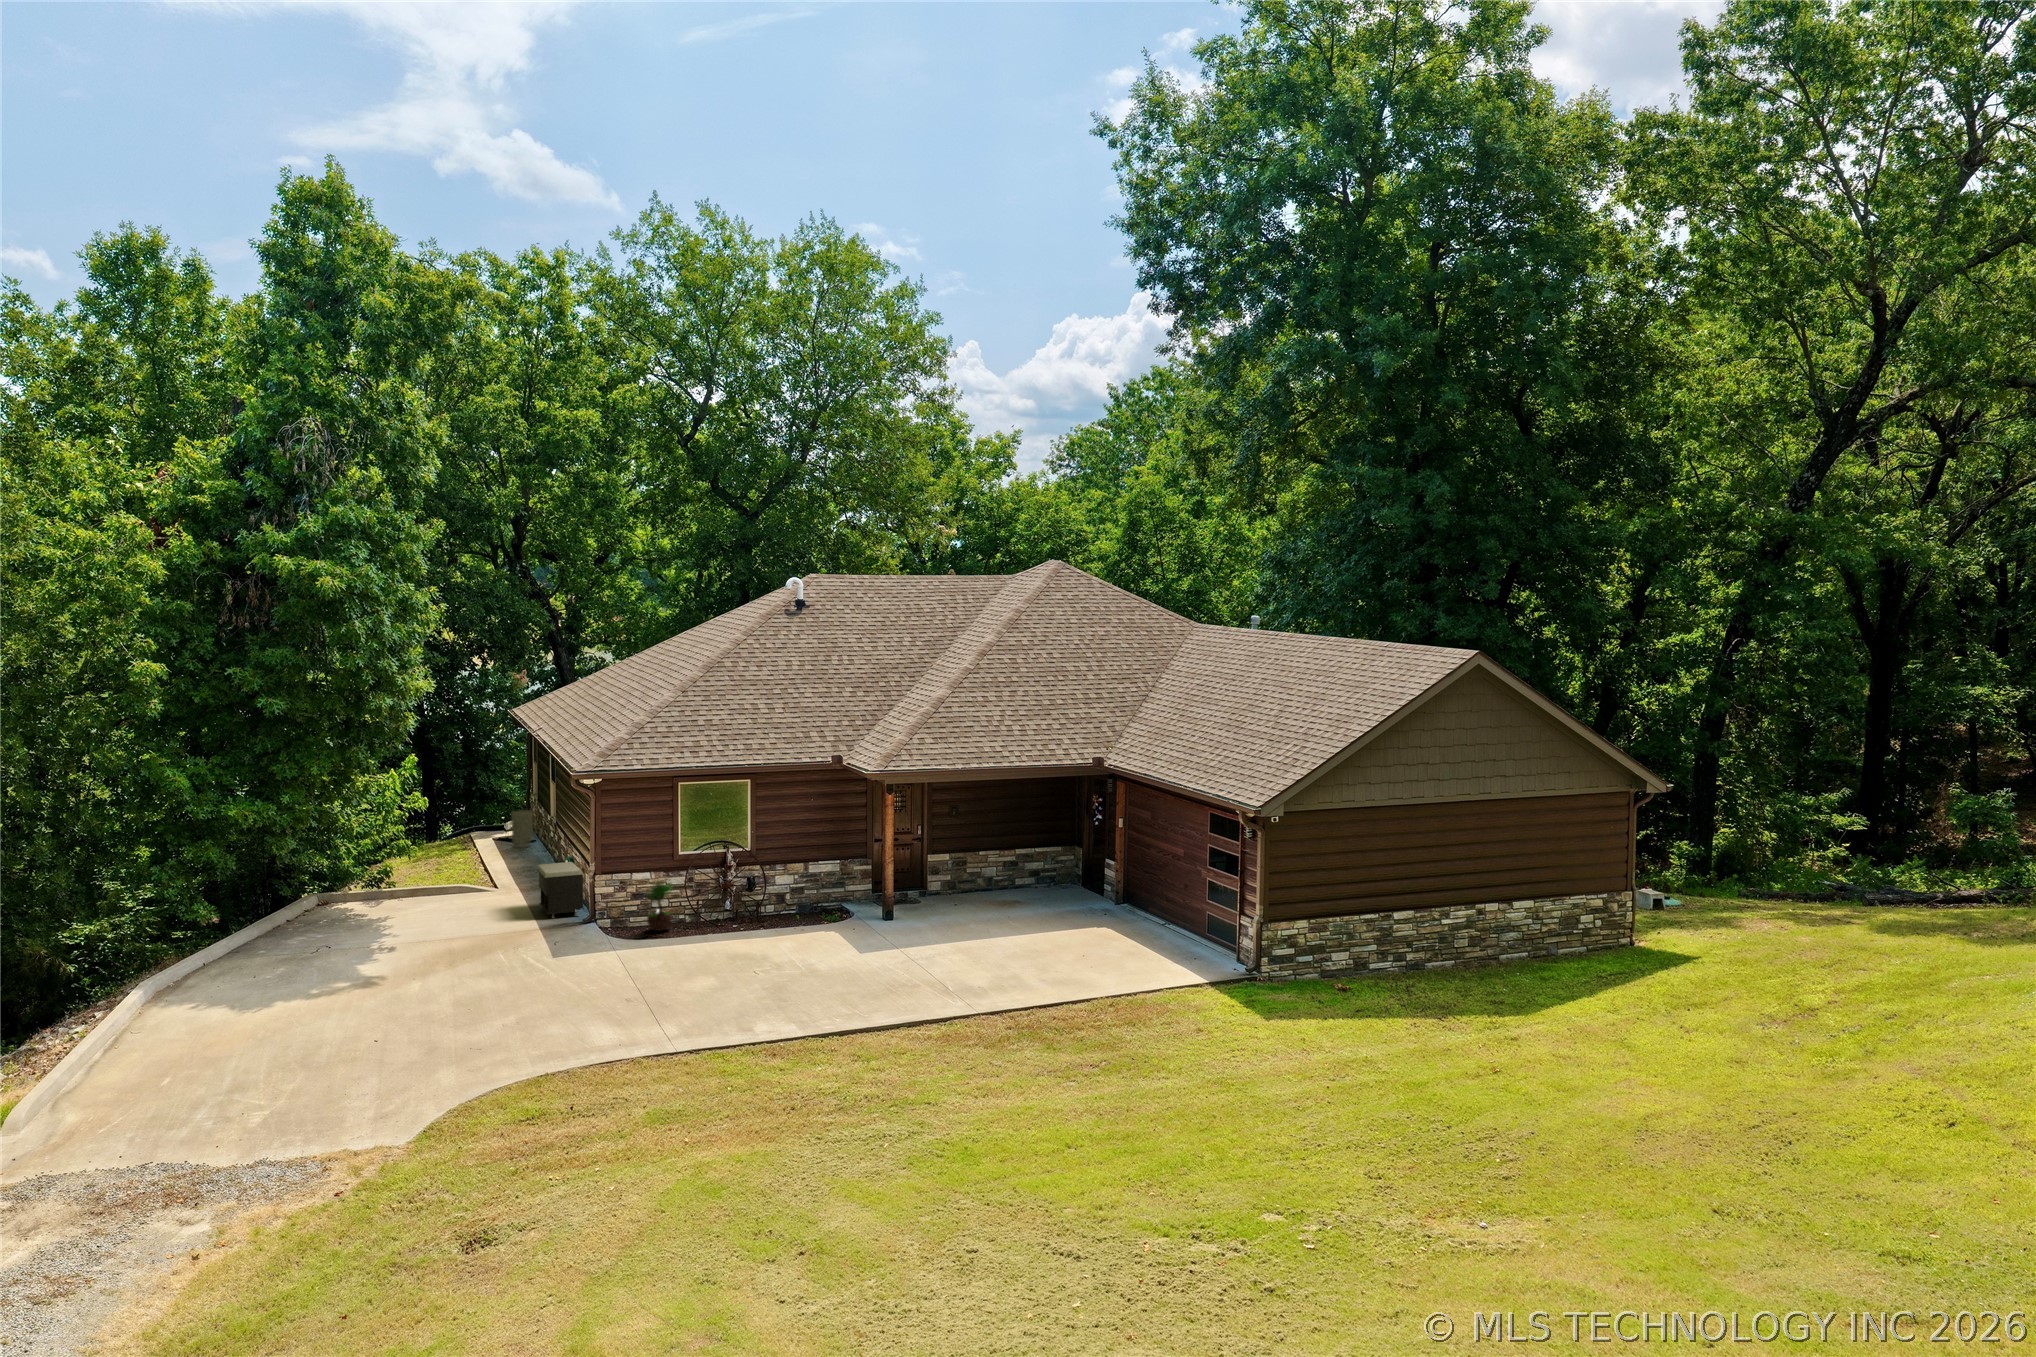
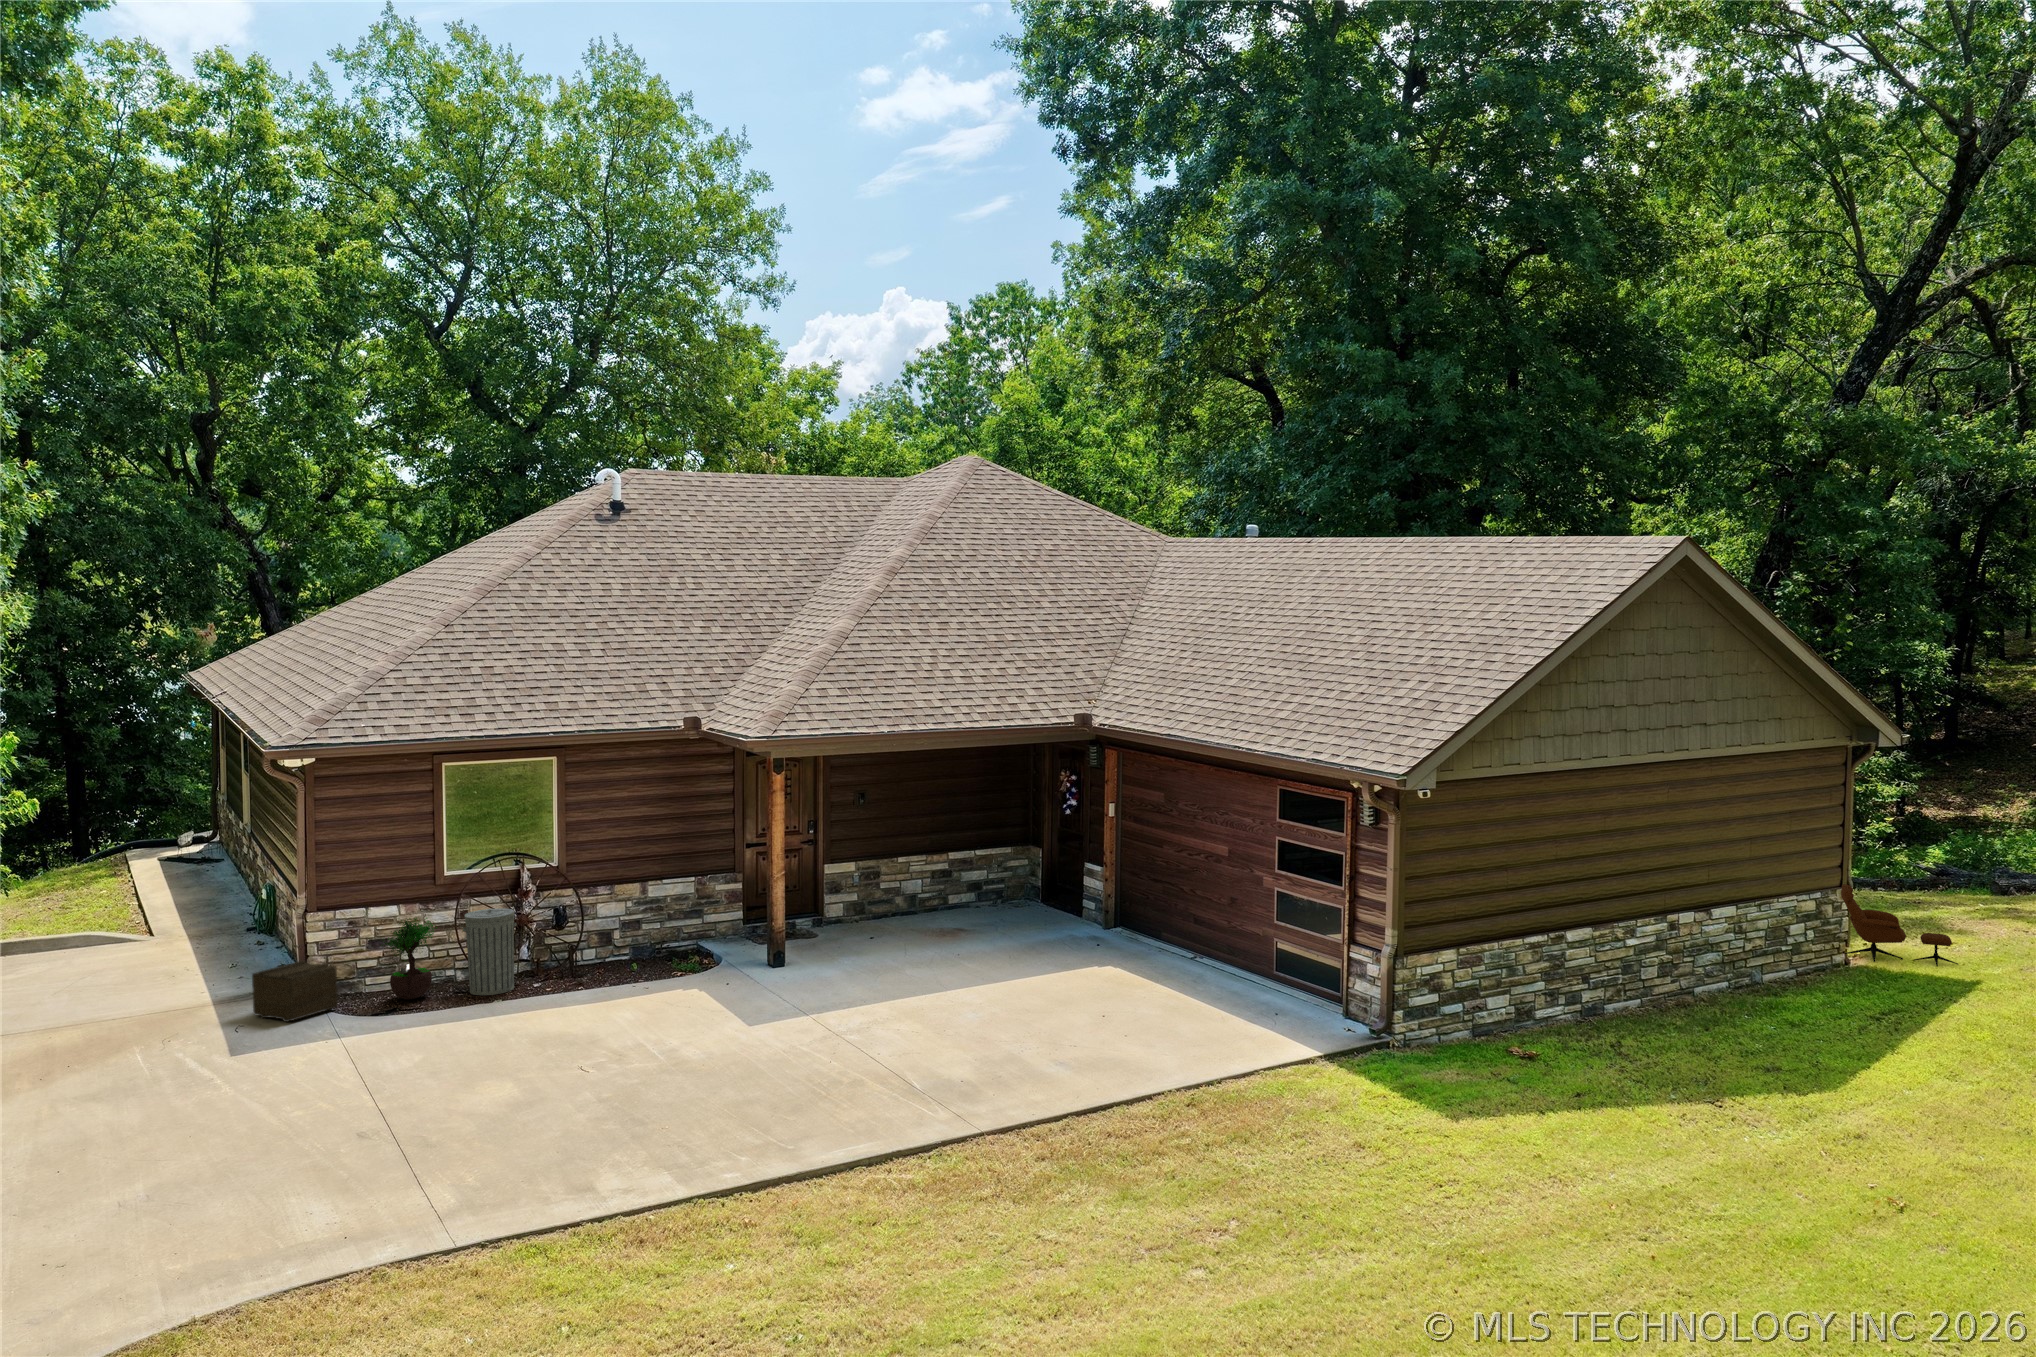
trash can: present [511,810,533,847] -> present [463,908,516,995]
storage bench: present [537,862,583,918] -> none [209,892,286,983]
lounge chair: none [1626,889,1705,949] -> present [1841,884,1958,966]
wooden crate: none [567,904,616,941] -> present [252,961,338,1022]

